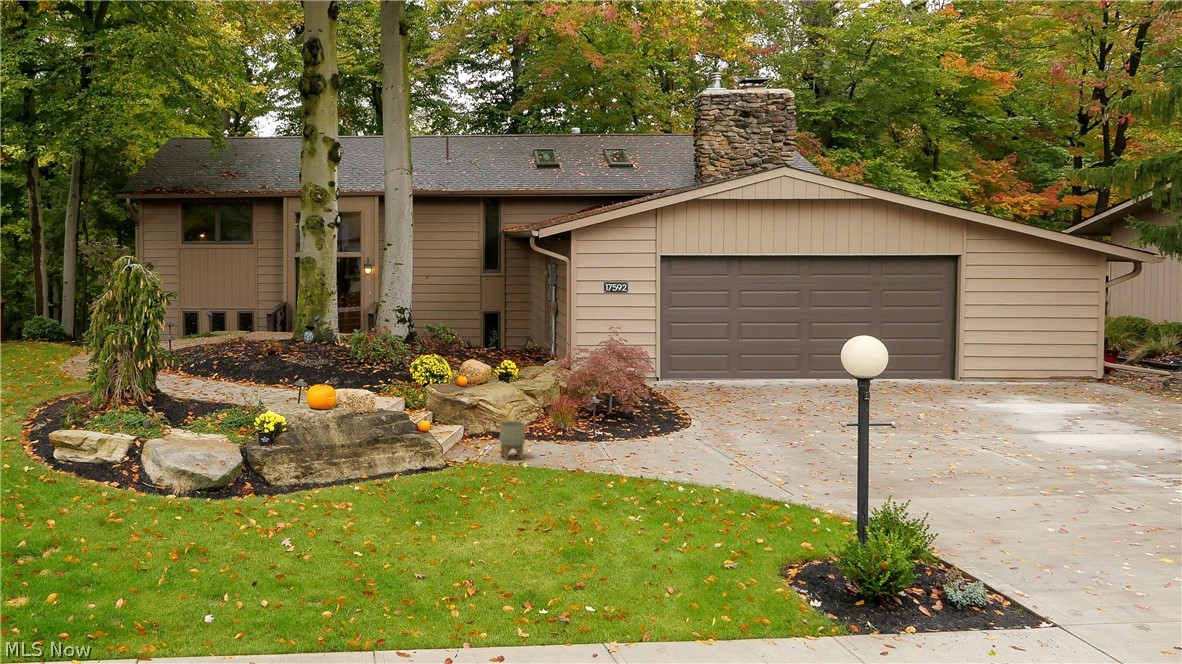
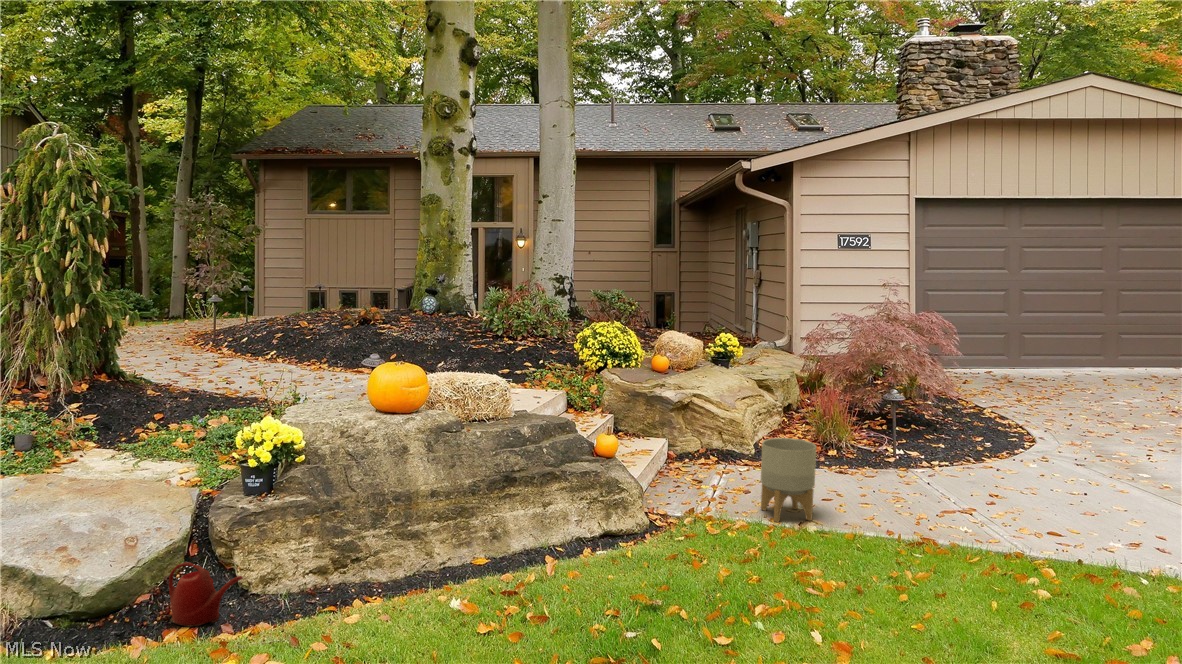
watering can: none [237,473,271,498] -> present [169,562,243,627]

